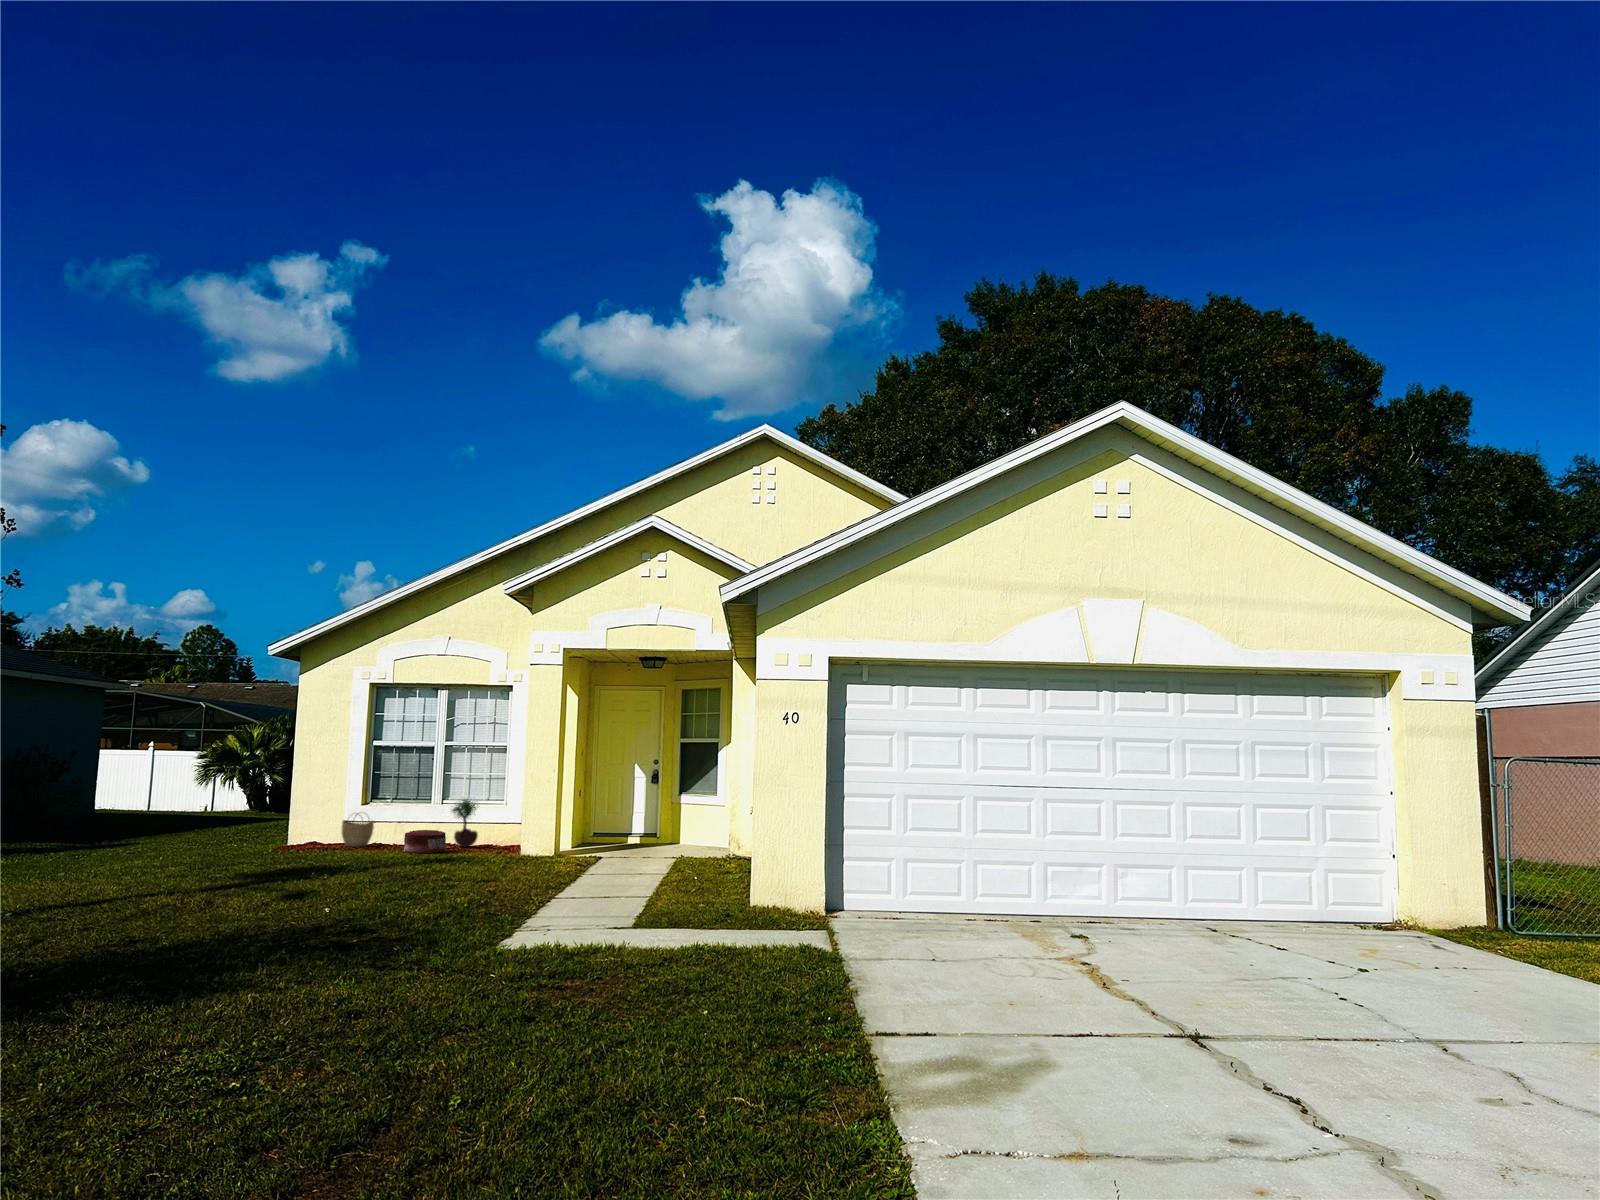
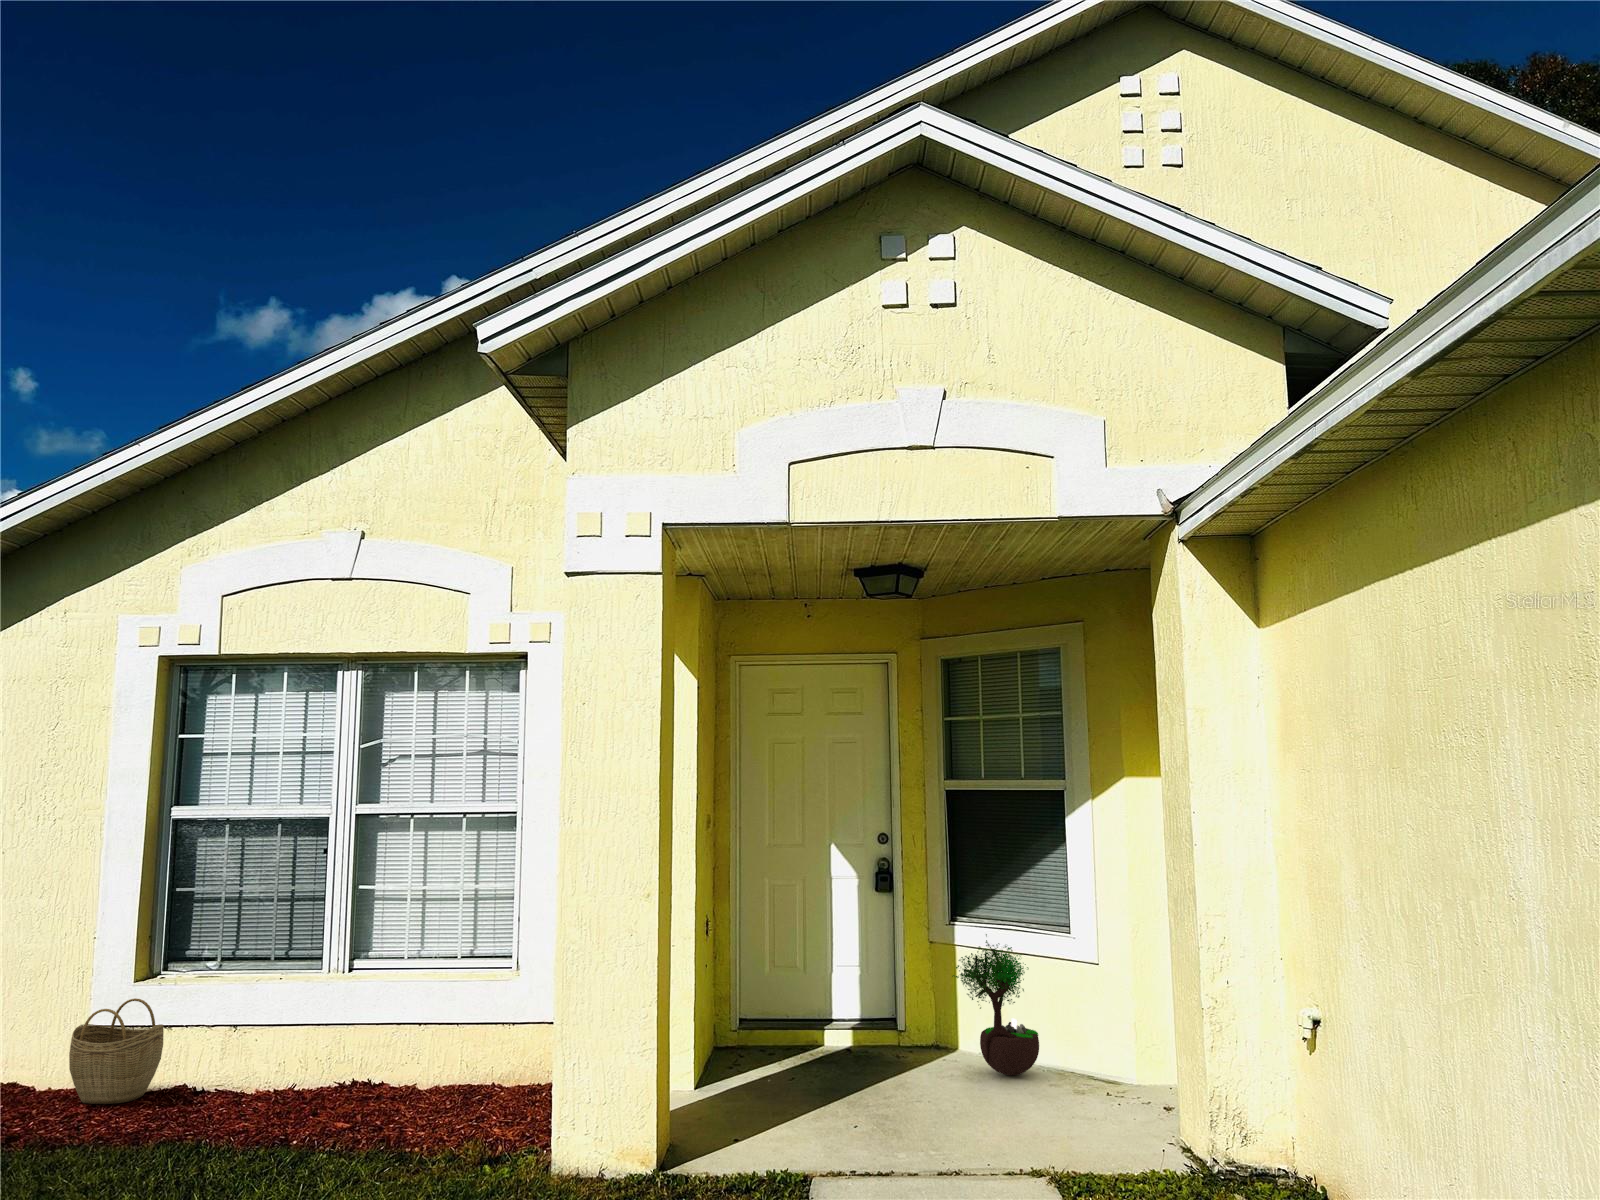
potted tree: present [452,800,478,847] -> present [952,934,1039,1075]
pouf: present [404,830,446,853] -> none [205,1067,334,1160]

